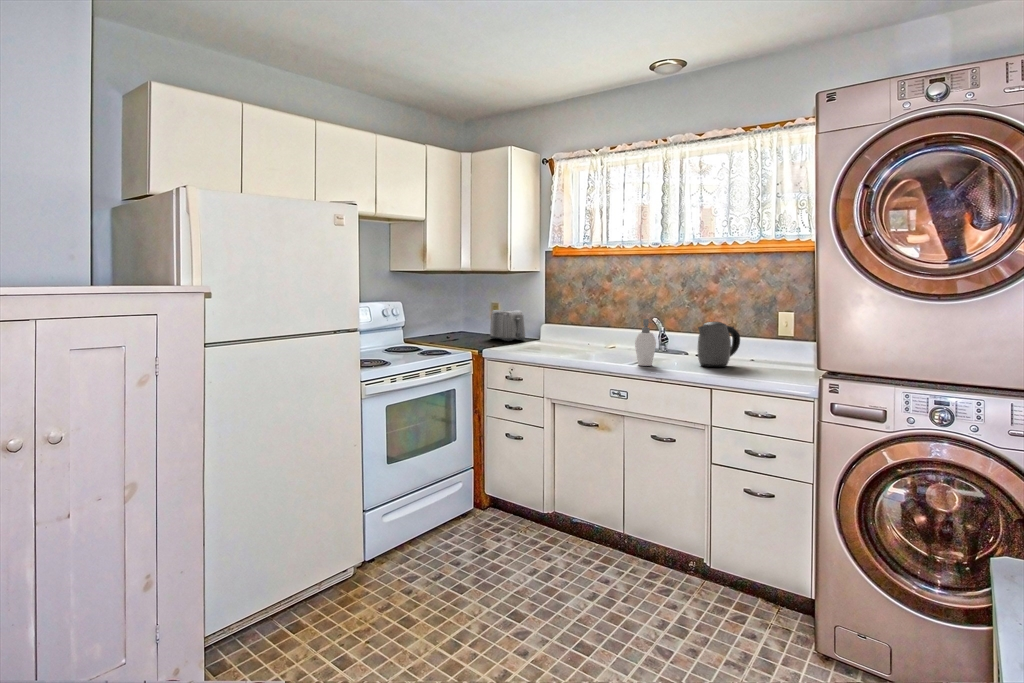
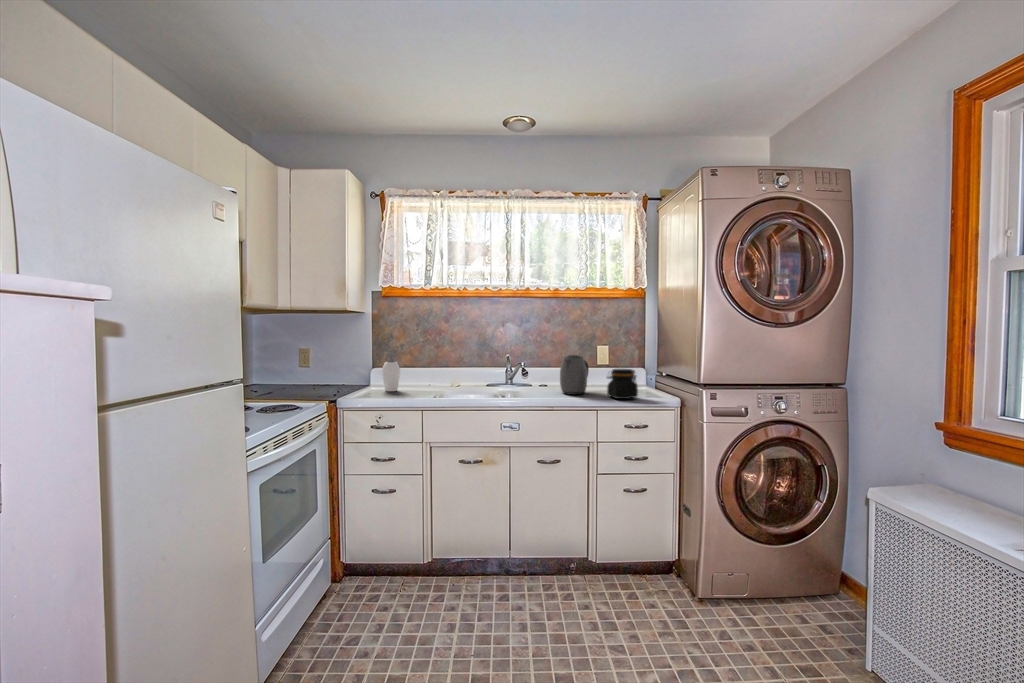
toaster: present [490,310,525,341] -> none [309,350,355,384]
soap dispenser: present [635,319,660,366] -> present [382,350,400,391]
jar: none [740,340,781,376] -> present [607,369,638,399]

